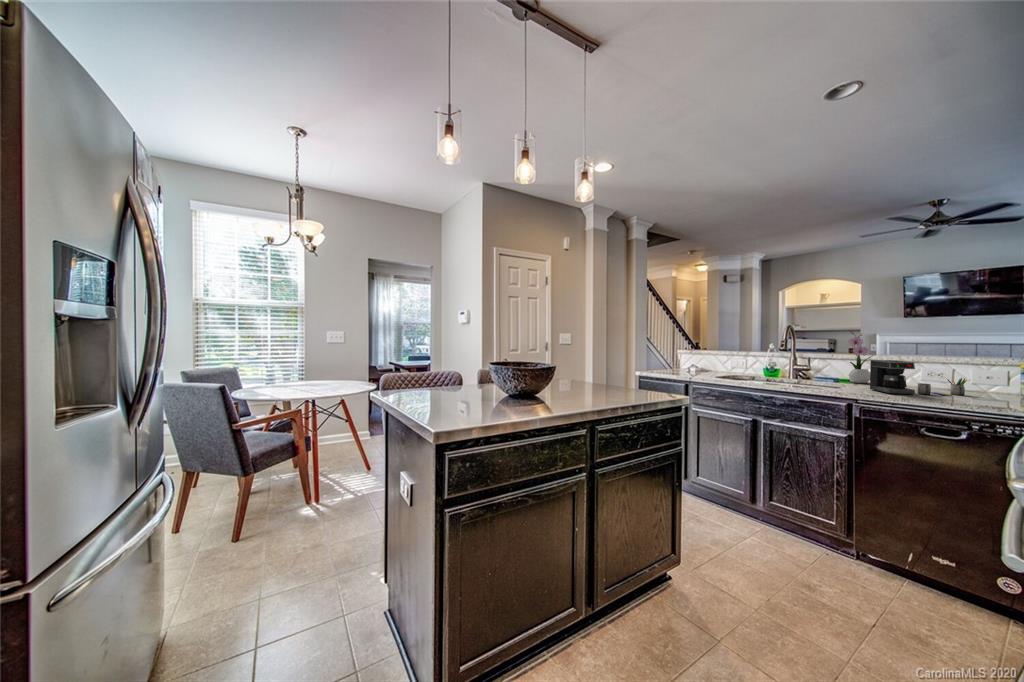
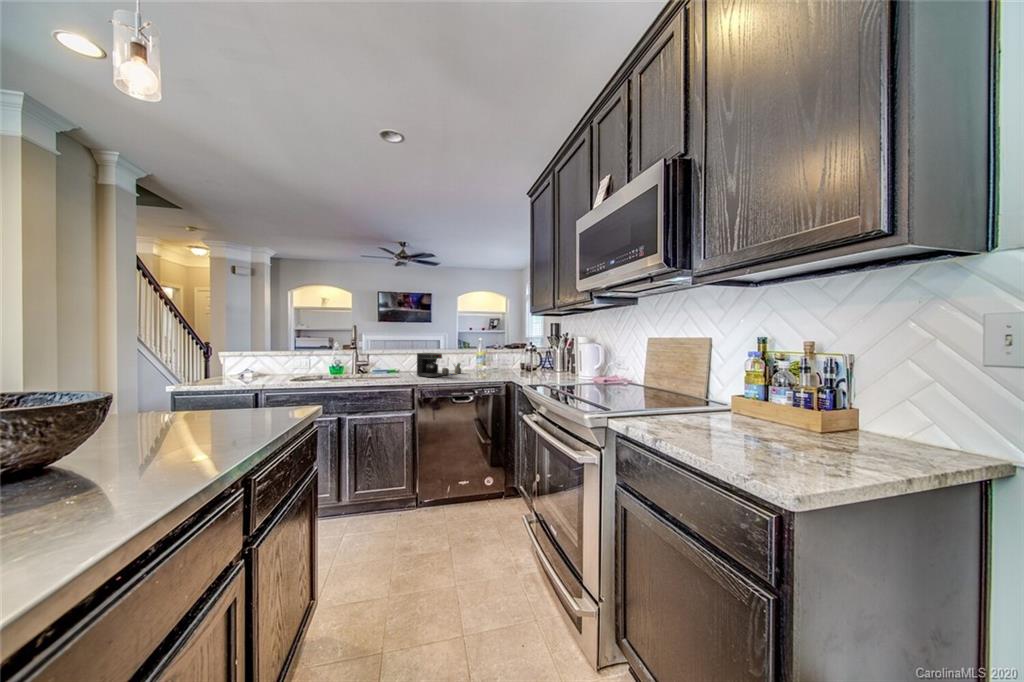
flower arrangement: present [848,330,873,383] -> none [395,330,410,371]

